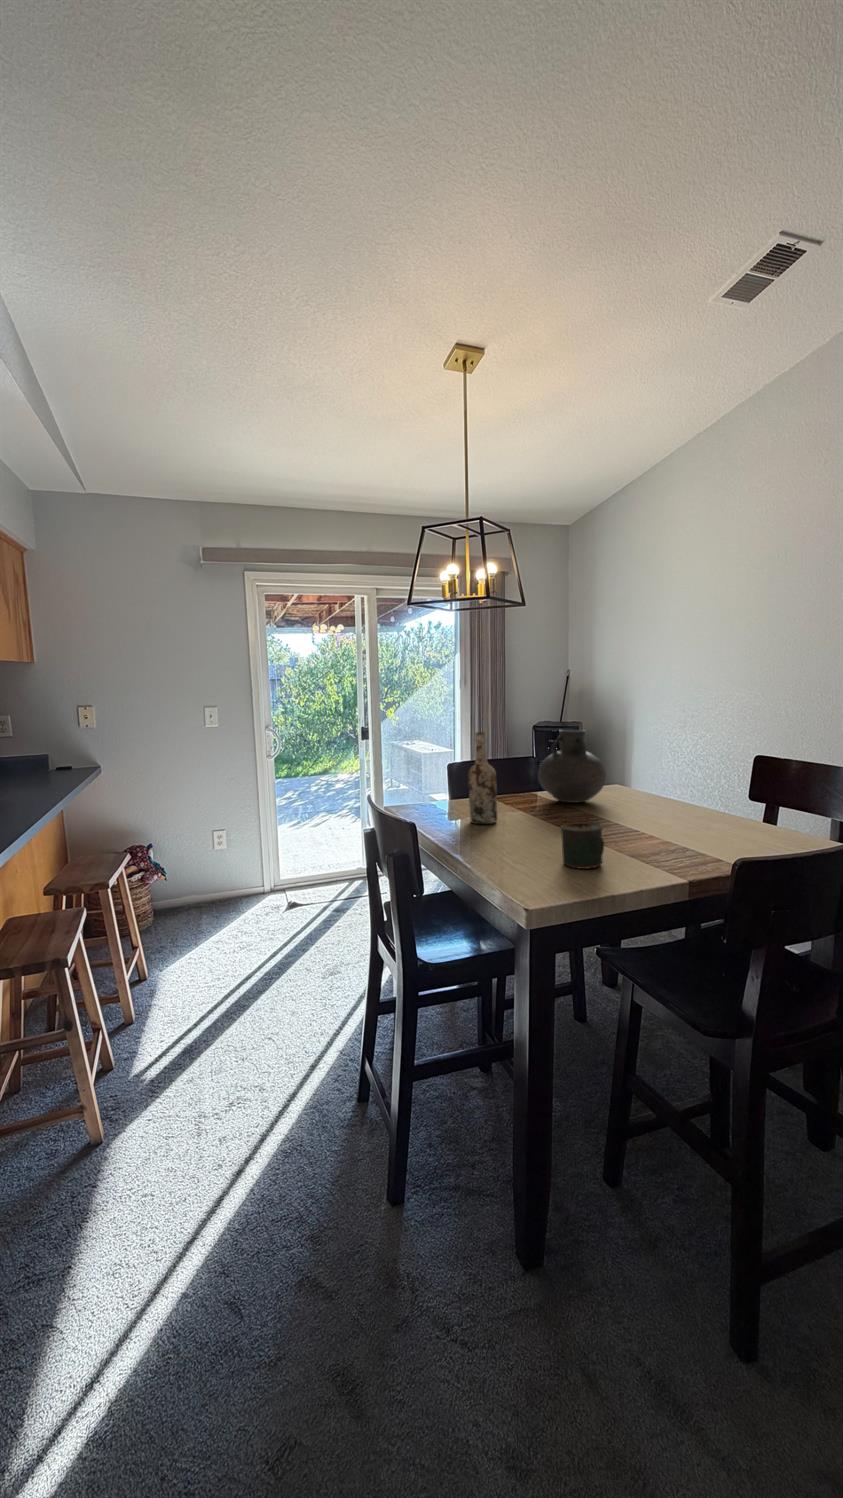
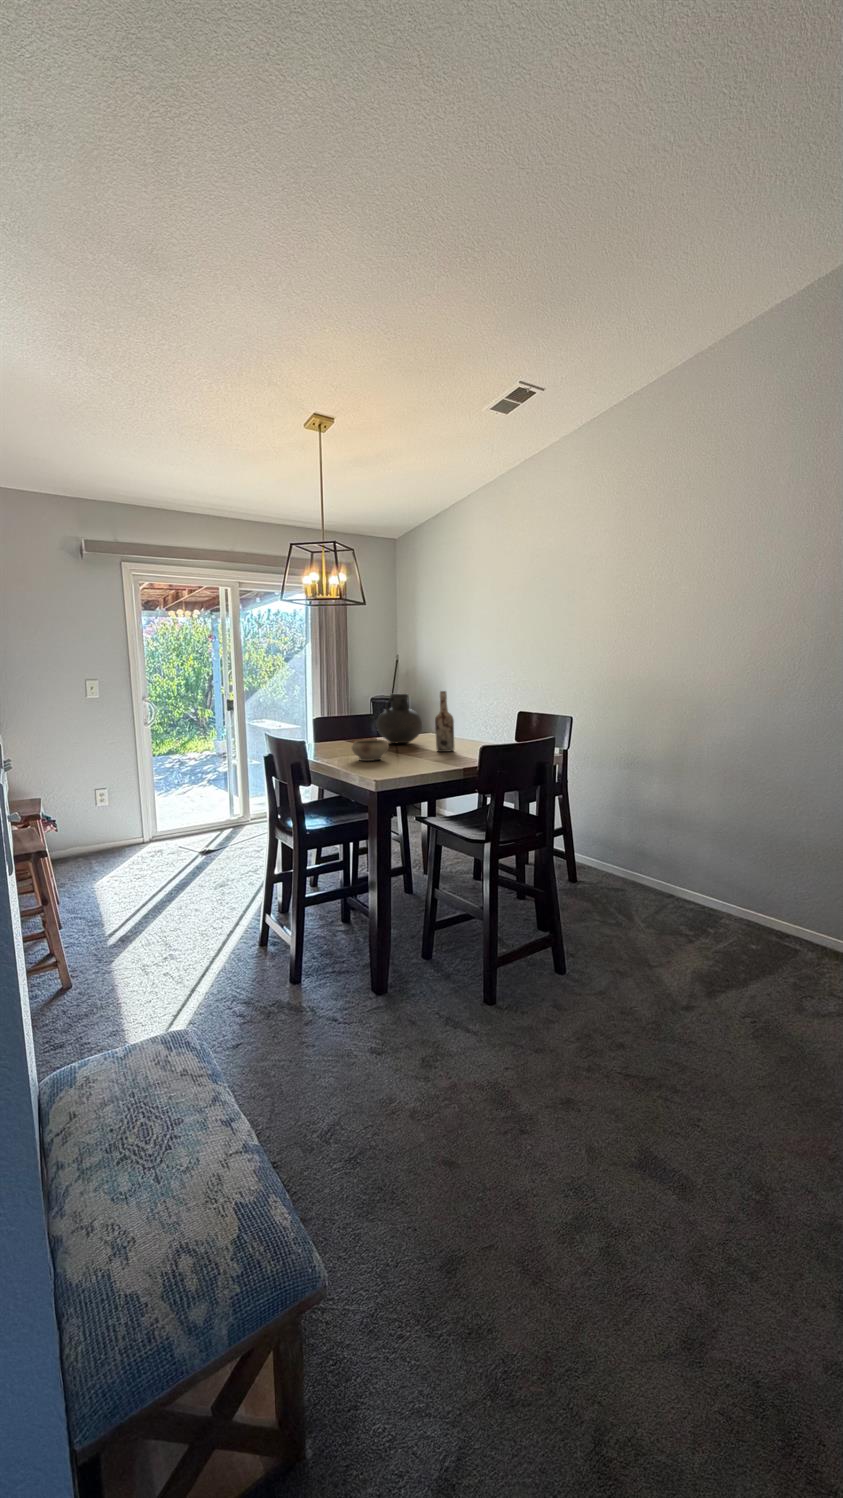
wine bottle: present [468,732,498,824] -> present [435,691,454,752]
ceramic bowl: none [496,808,554,844] -> present [352,740,389,761]
mug: present [561,822,604,869] -> none [393,743,419,768]

